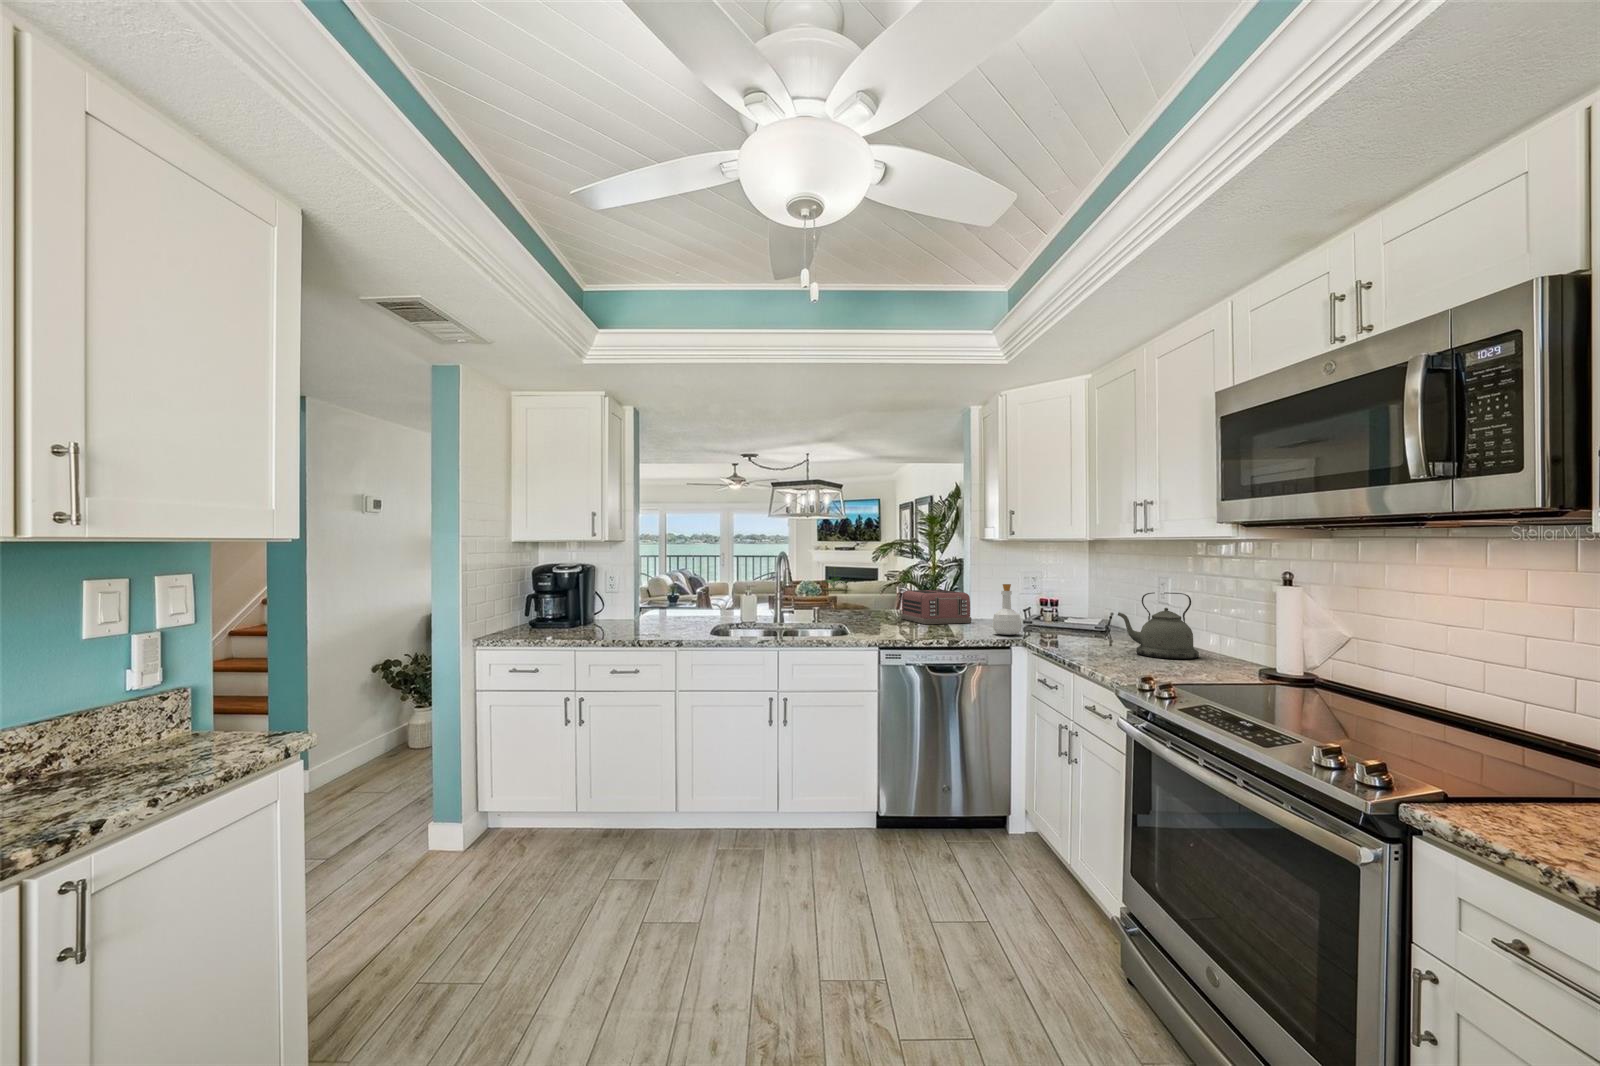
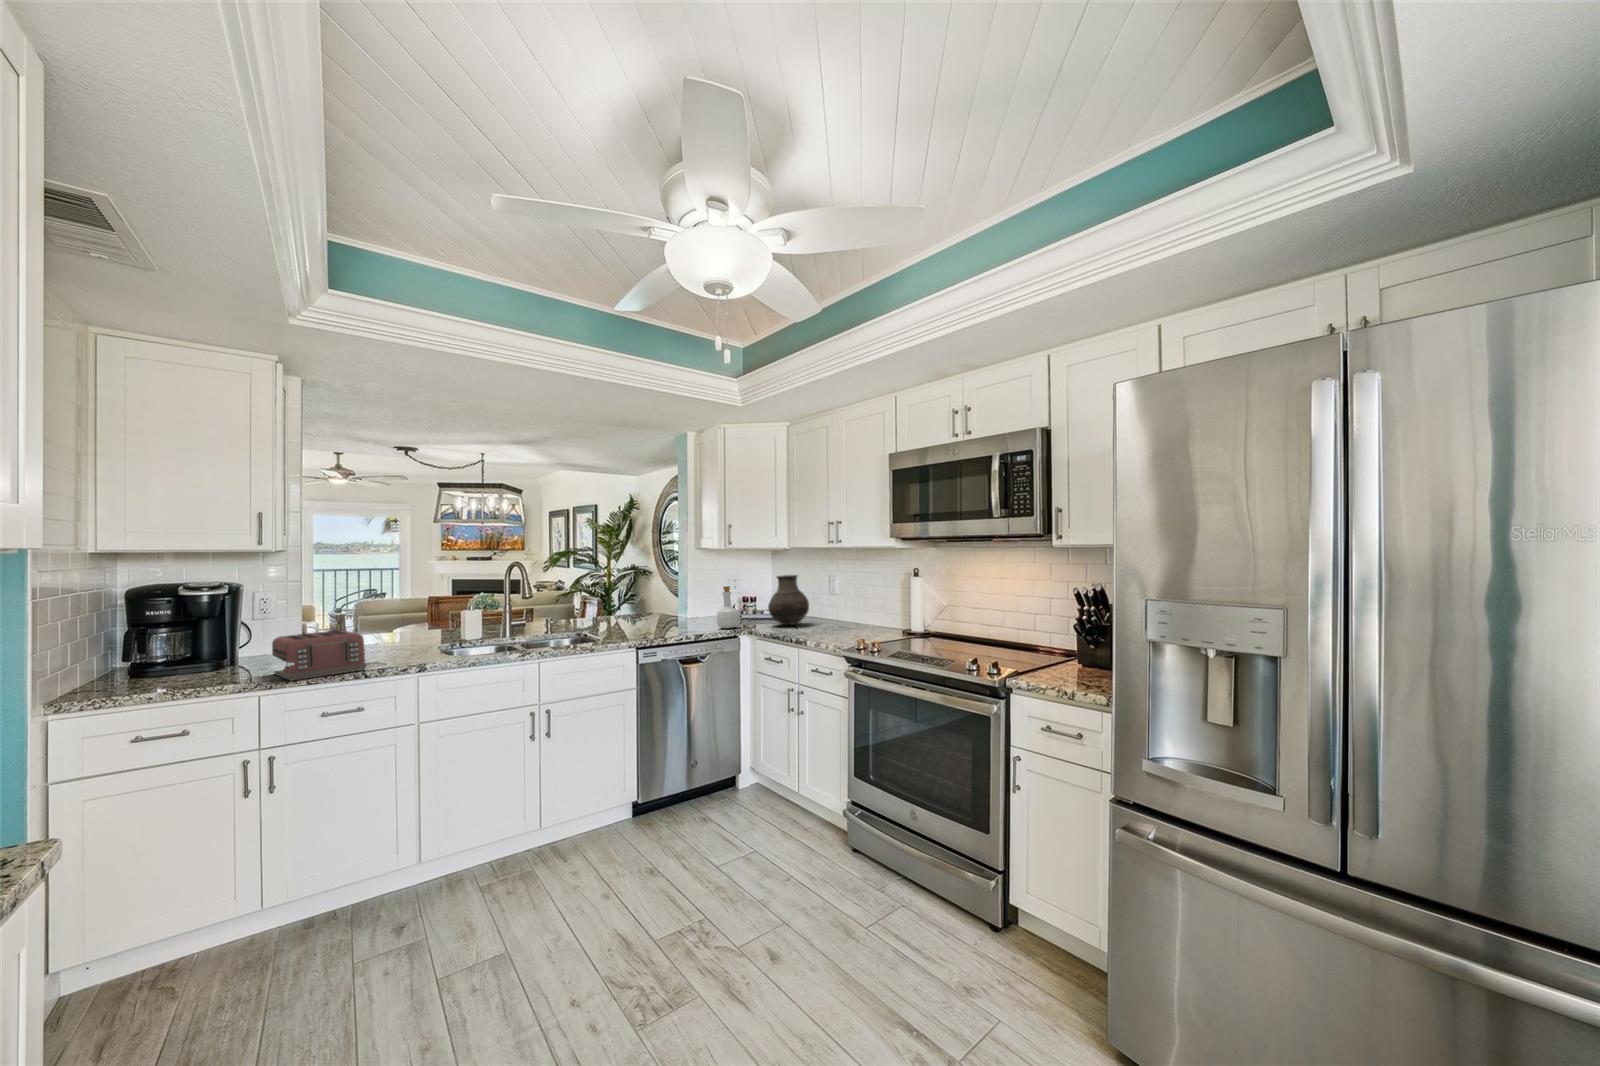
potted plant: present [824,570,846,591] -> none [480,574,523,607]
vase: none [1058,576,1116,640] -> present [768,575,809,625]
toaster: present [901,590,972,624] -> present [272,630,367,681]
kettle: present [1118,593,1199,659] -> none [818,584,869,631]

